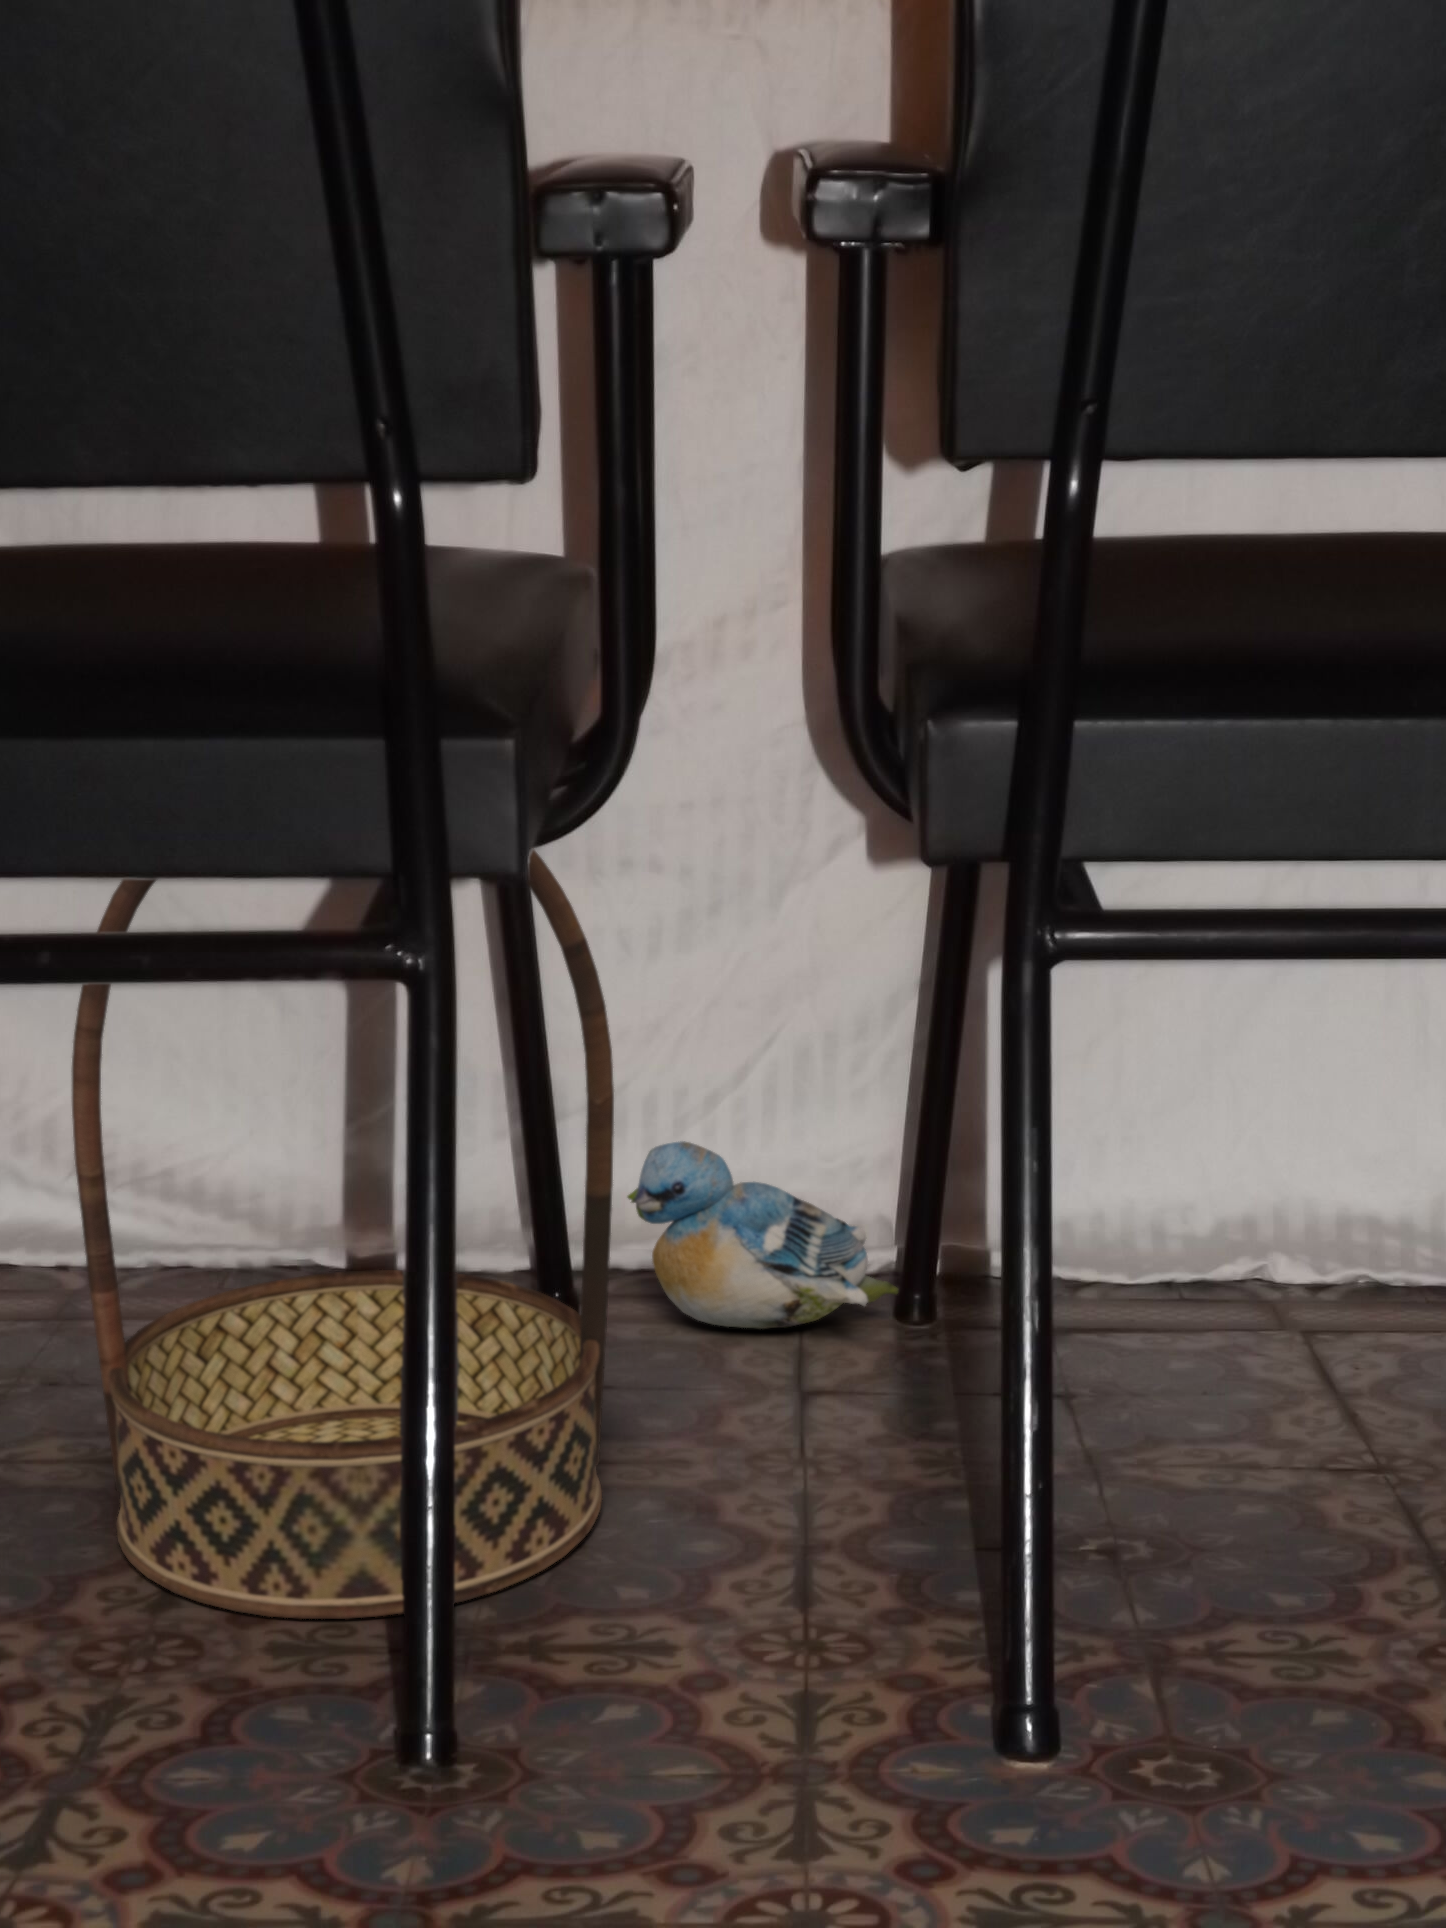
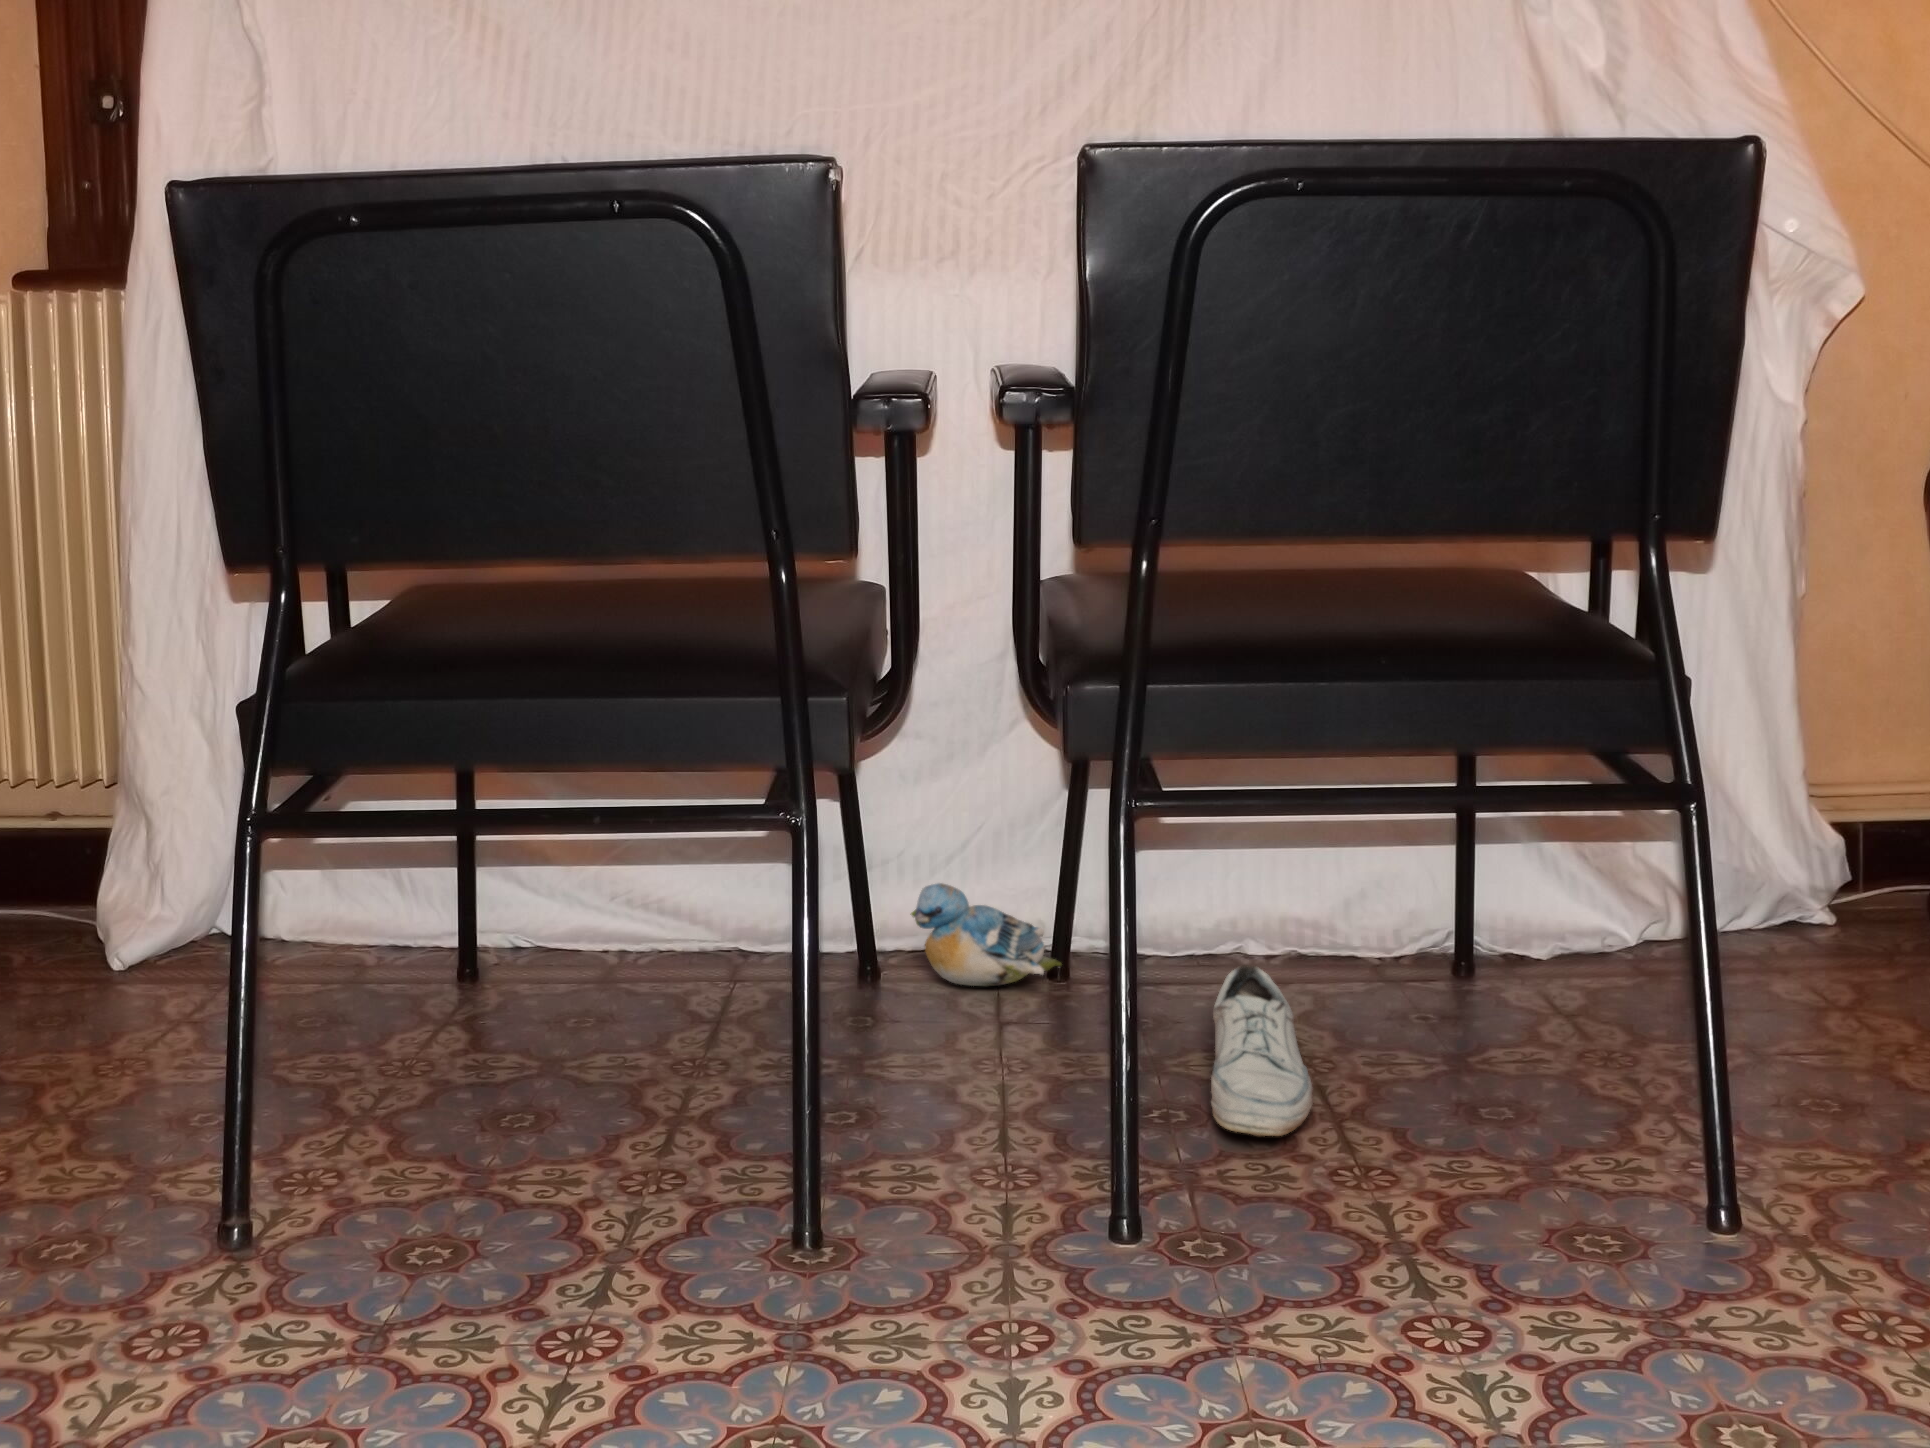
basket: present [72,850,614,1619] -> none [608,704,902,1164]
shoe: none [1176,1281,1363,1574] -> present [1211,965,1313,1136]

